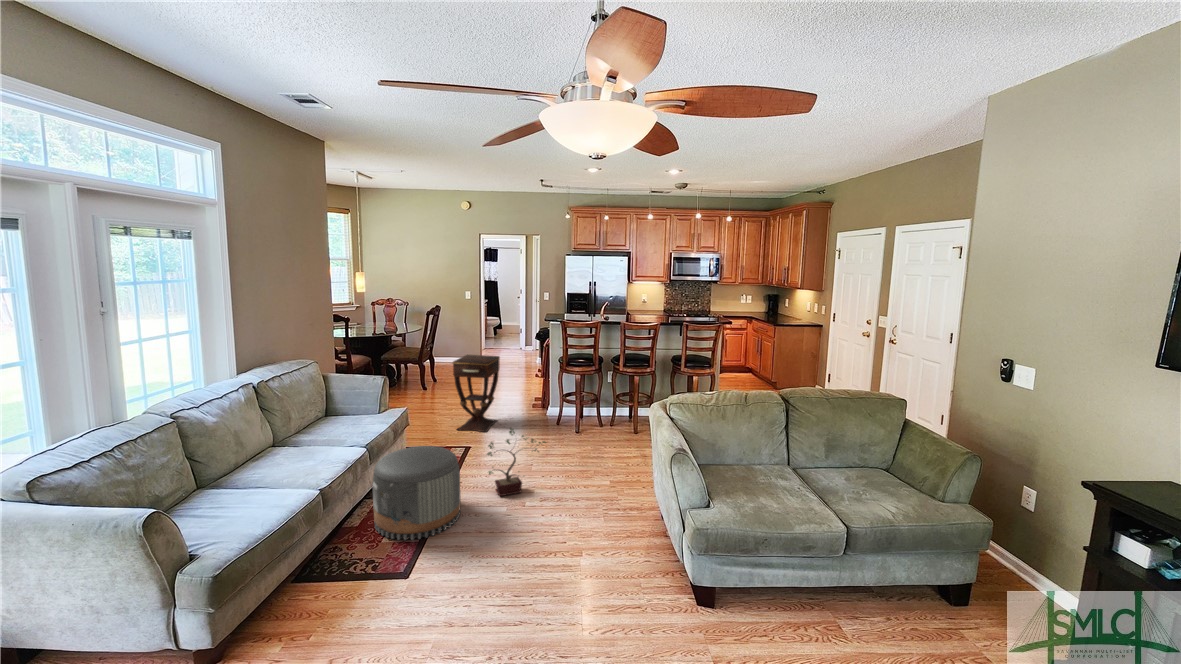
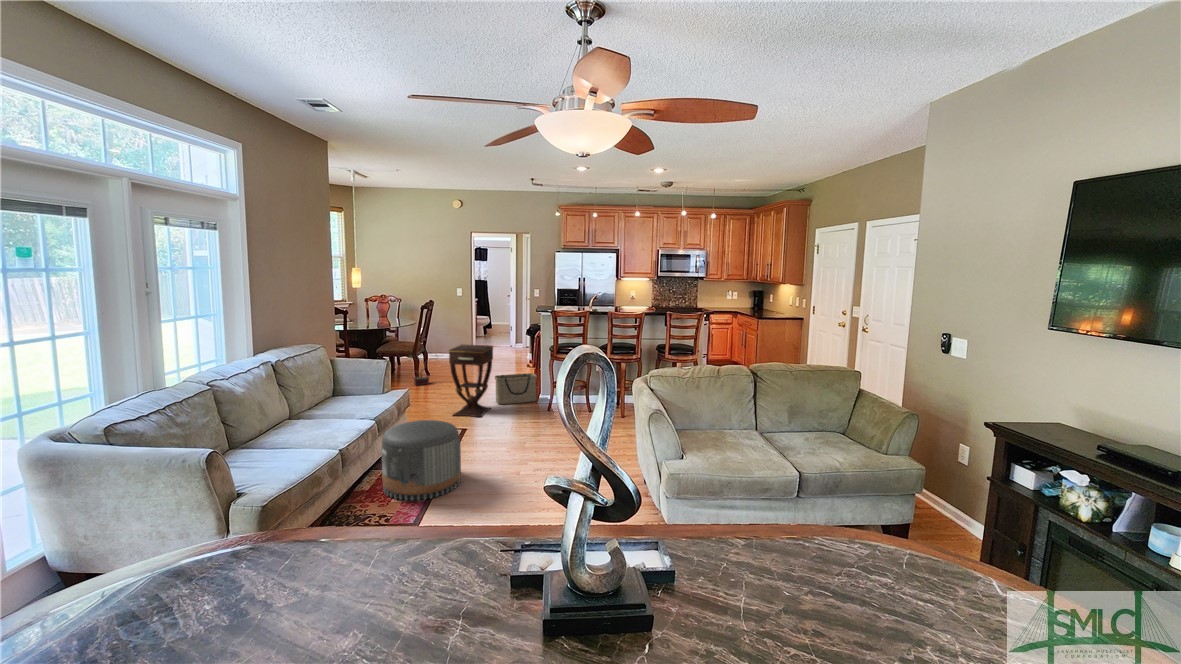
basket: none [501,383,545,416] -> present [494,373,537,404]
potted plant: present [487,428,546,496] -> present [409,348,429,385]

